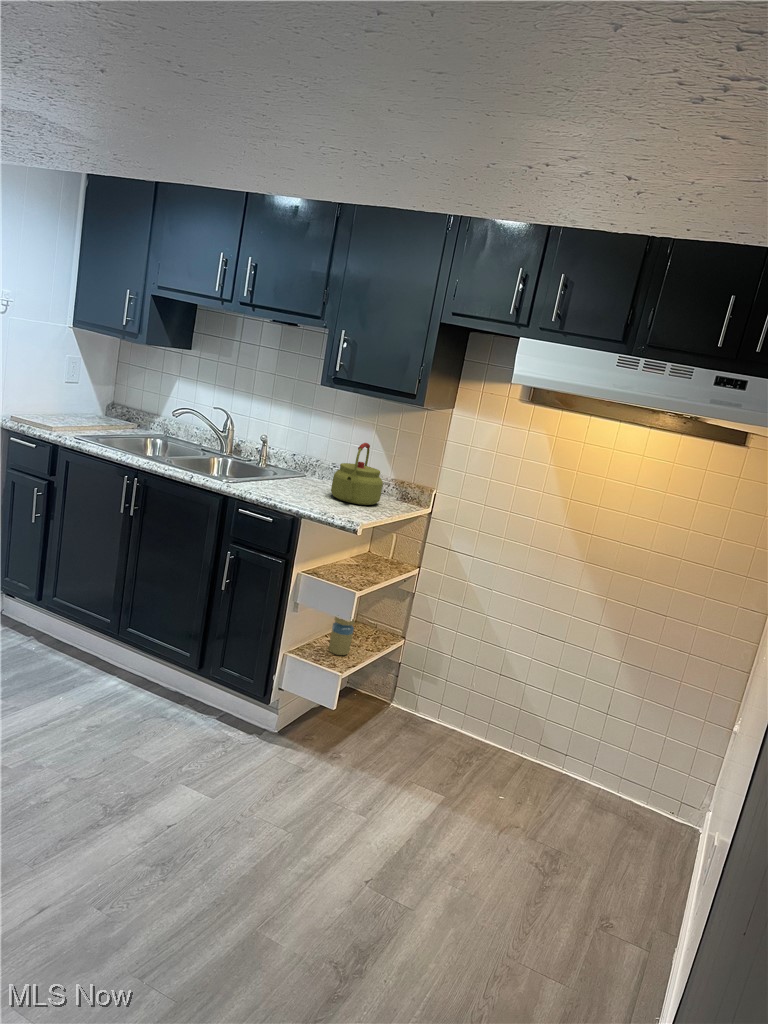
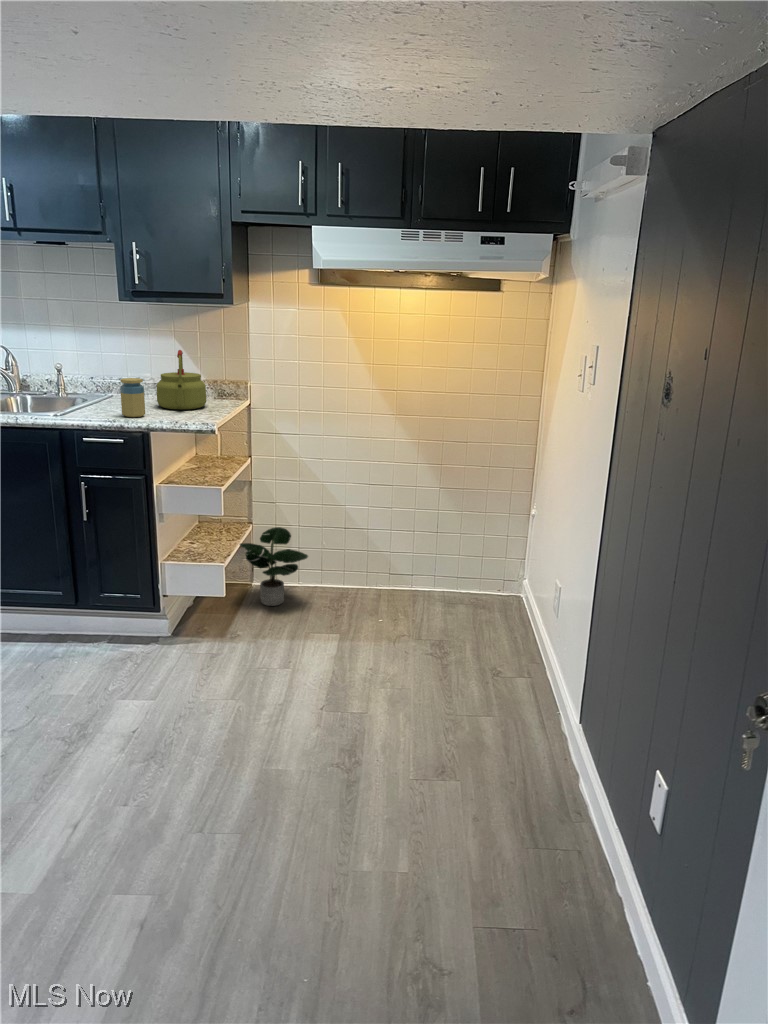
jar: present [329,617,355,655] -> present [120,378,145,417]
potted plant: none [378,651,448,738] -> present [240,527,308,606]

